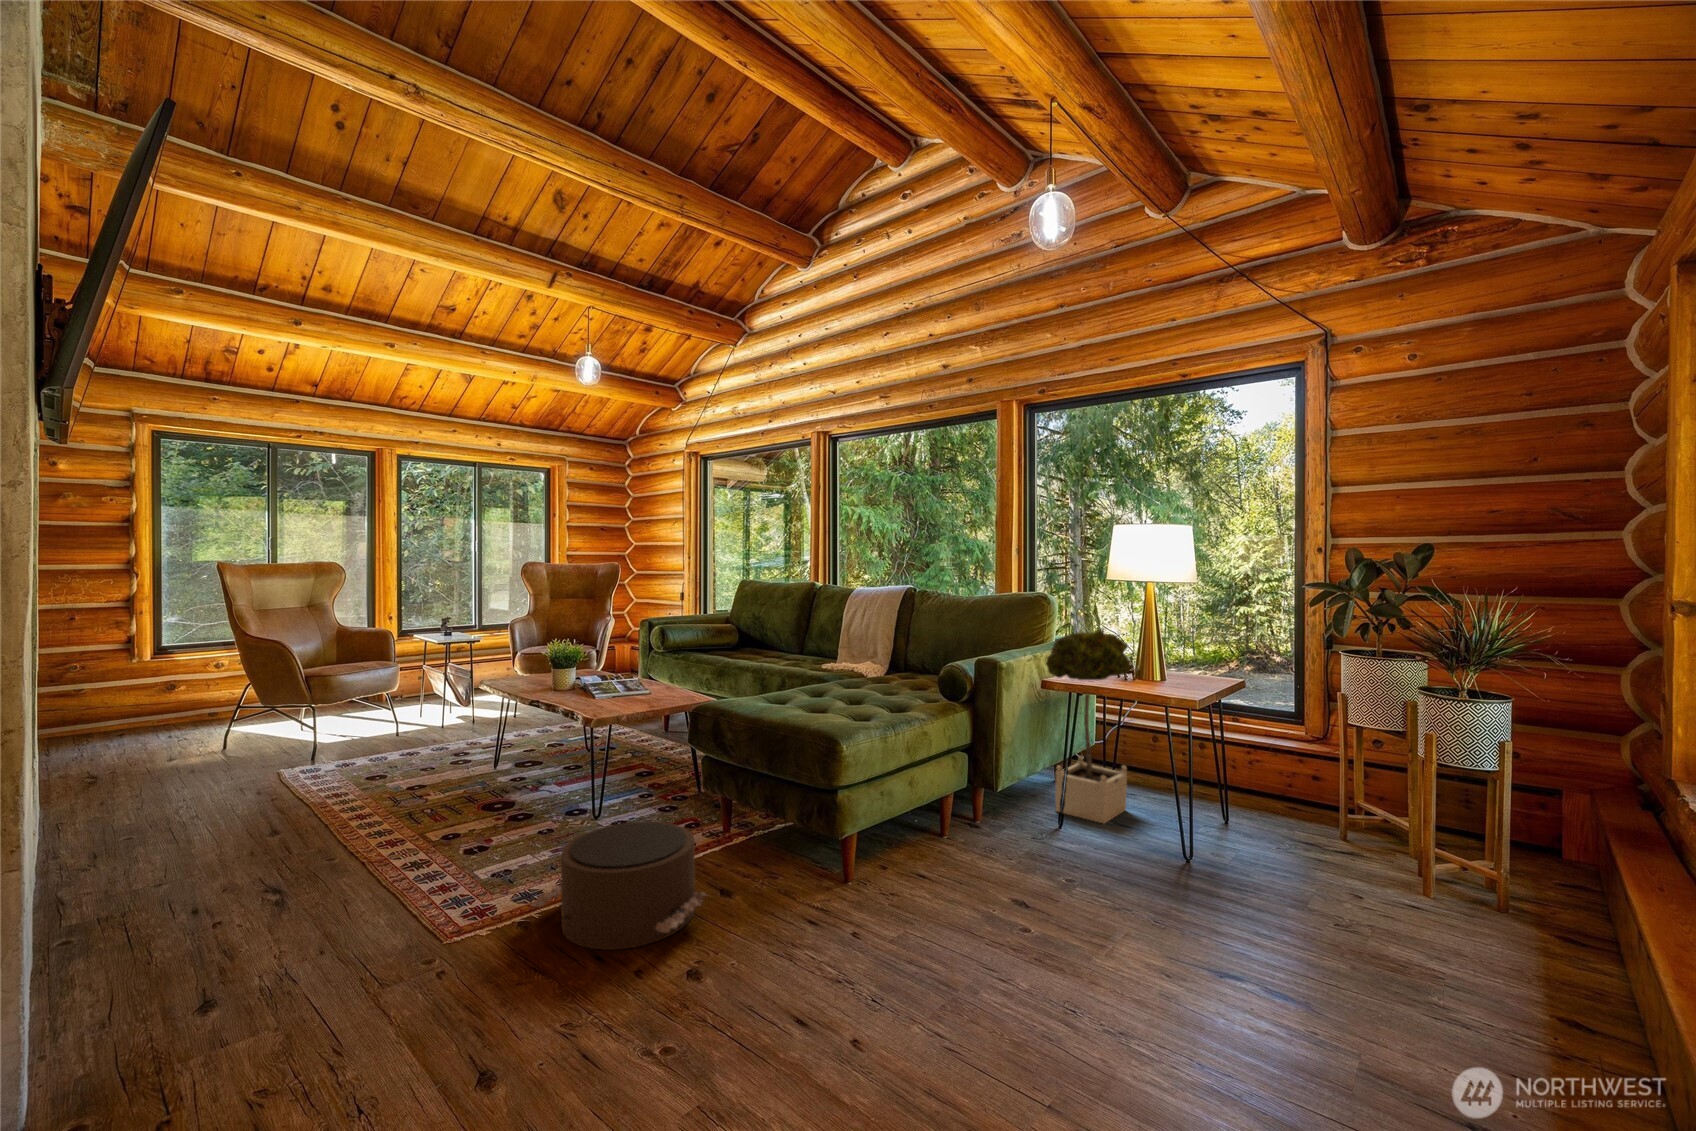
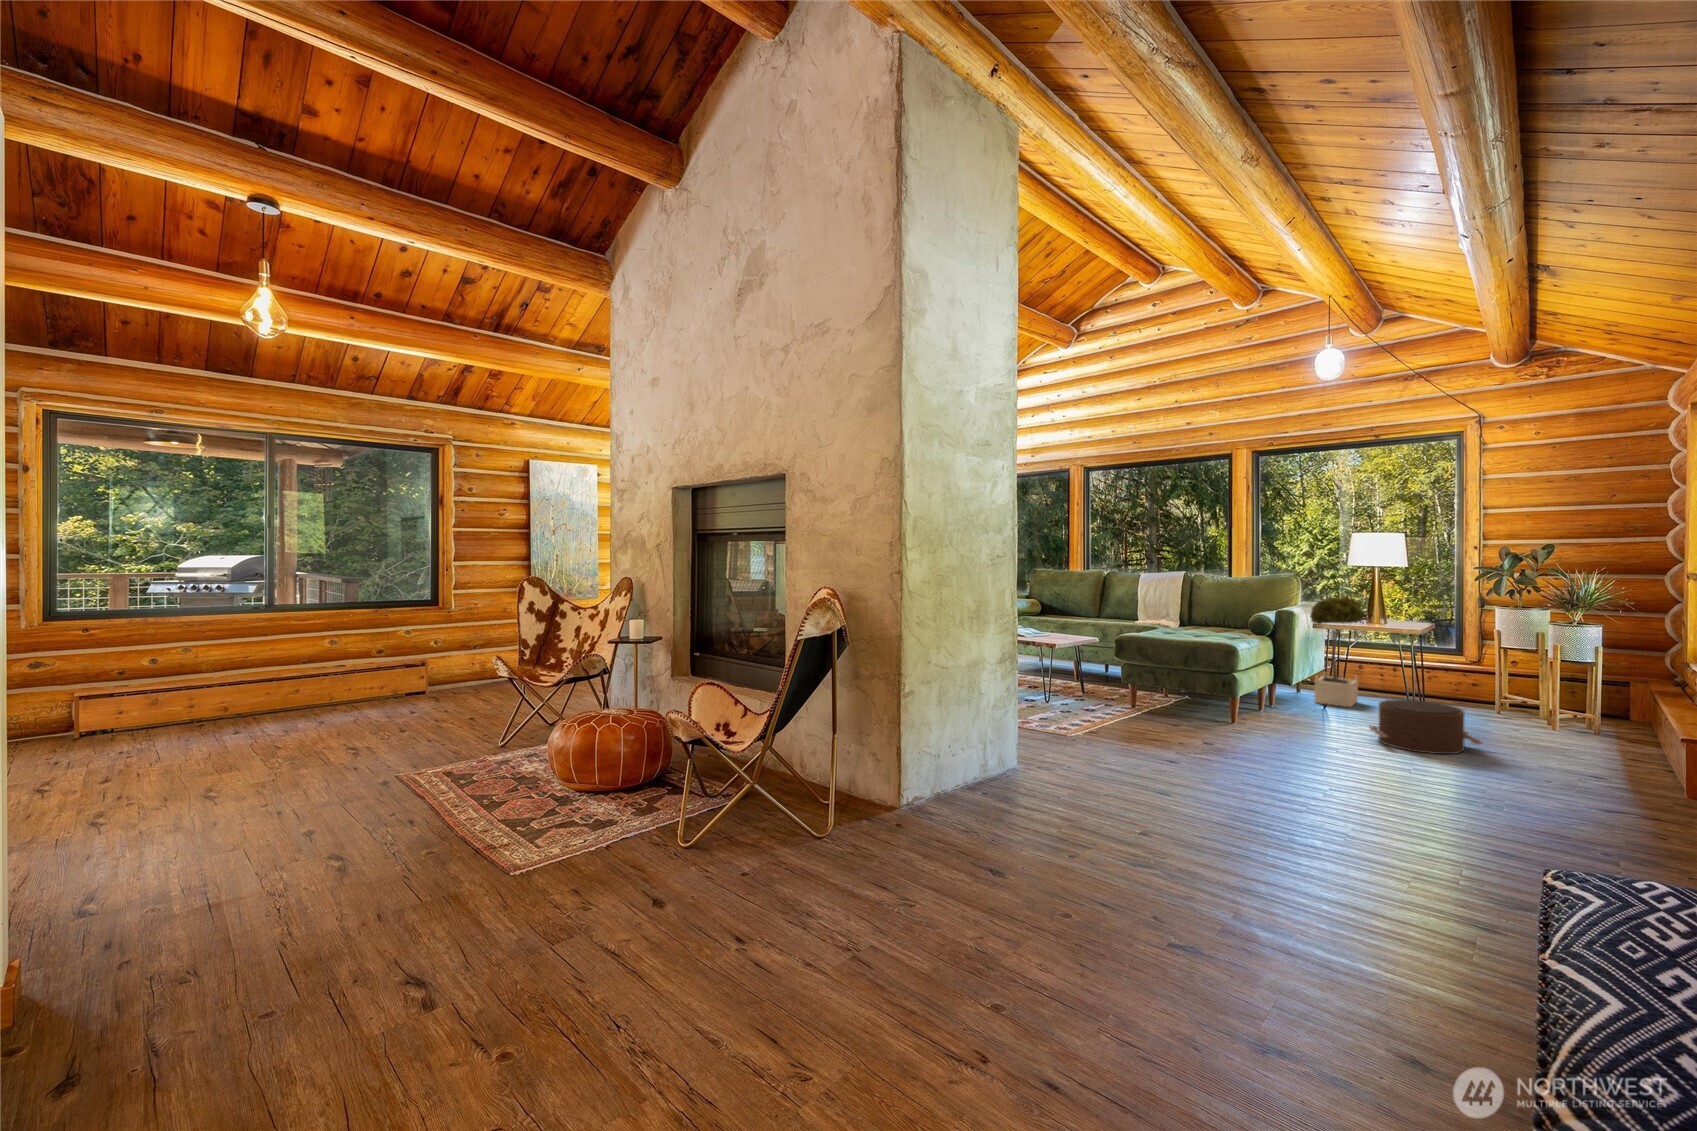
pouf: present [532,821,706,950] -> present [1369,700,1483,754]

